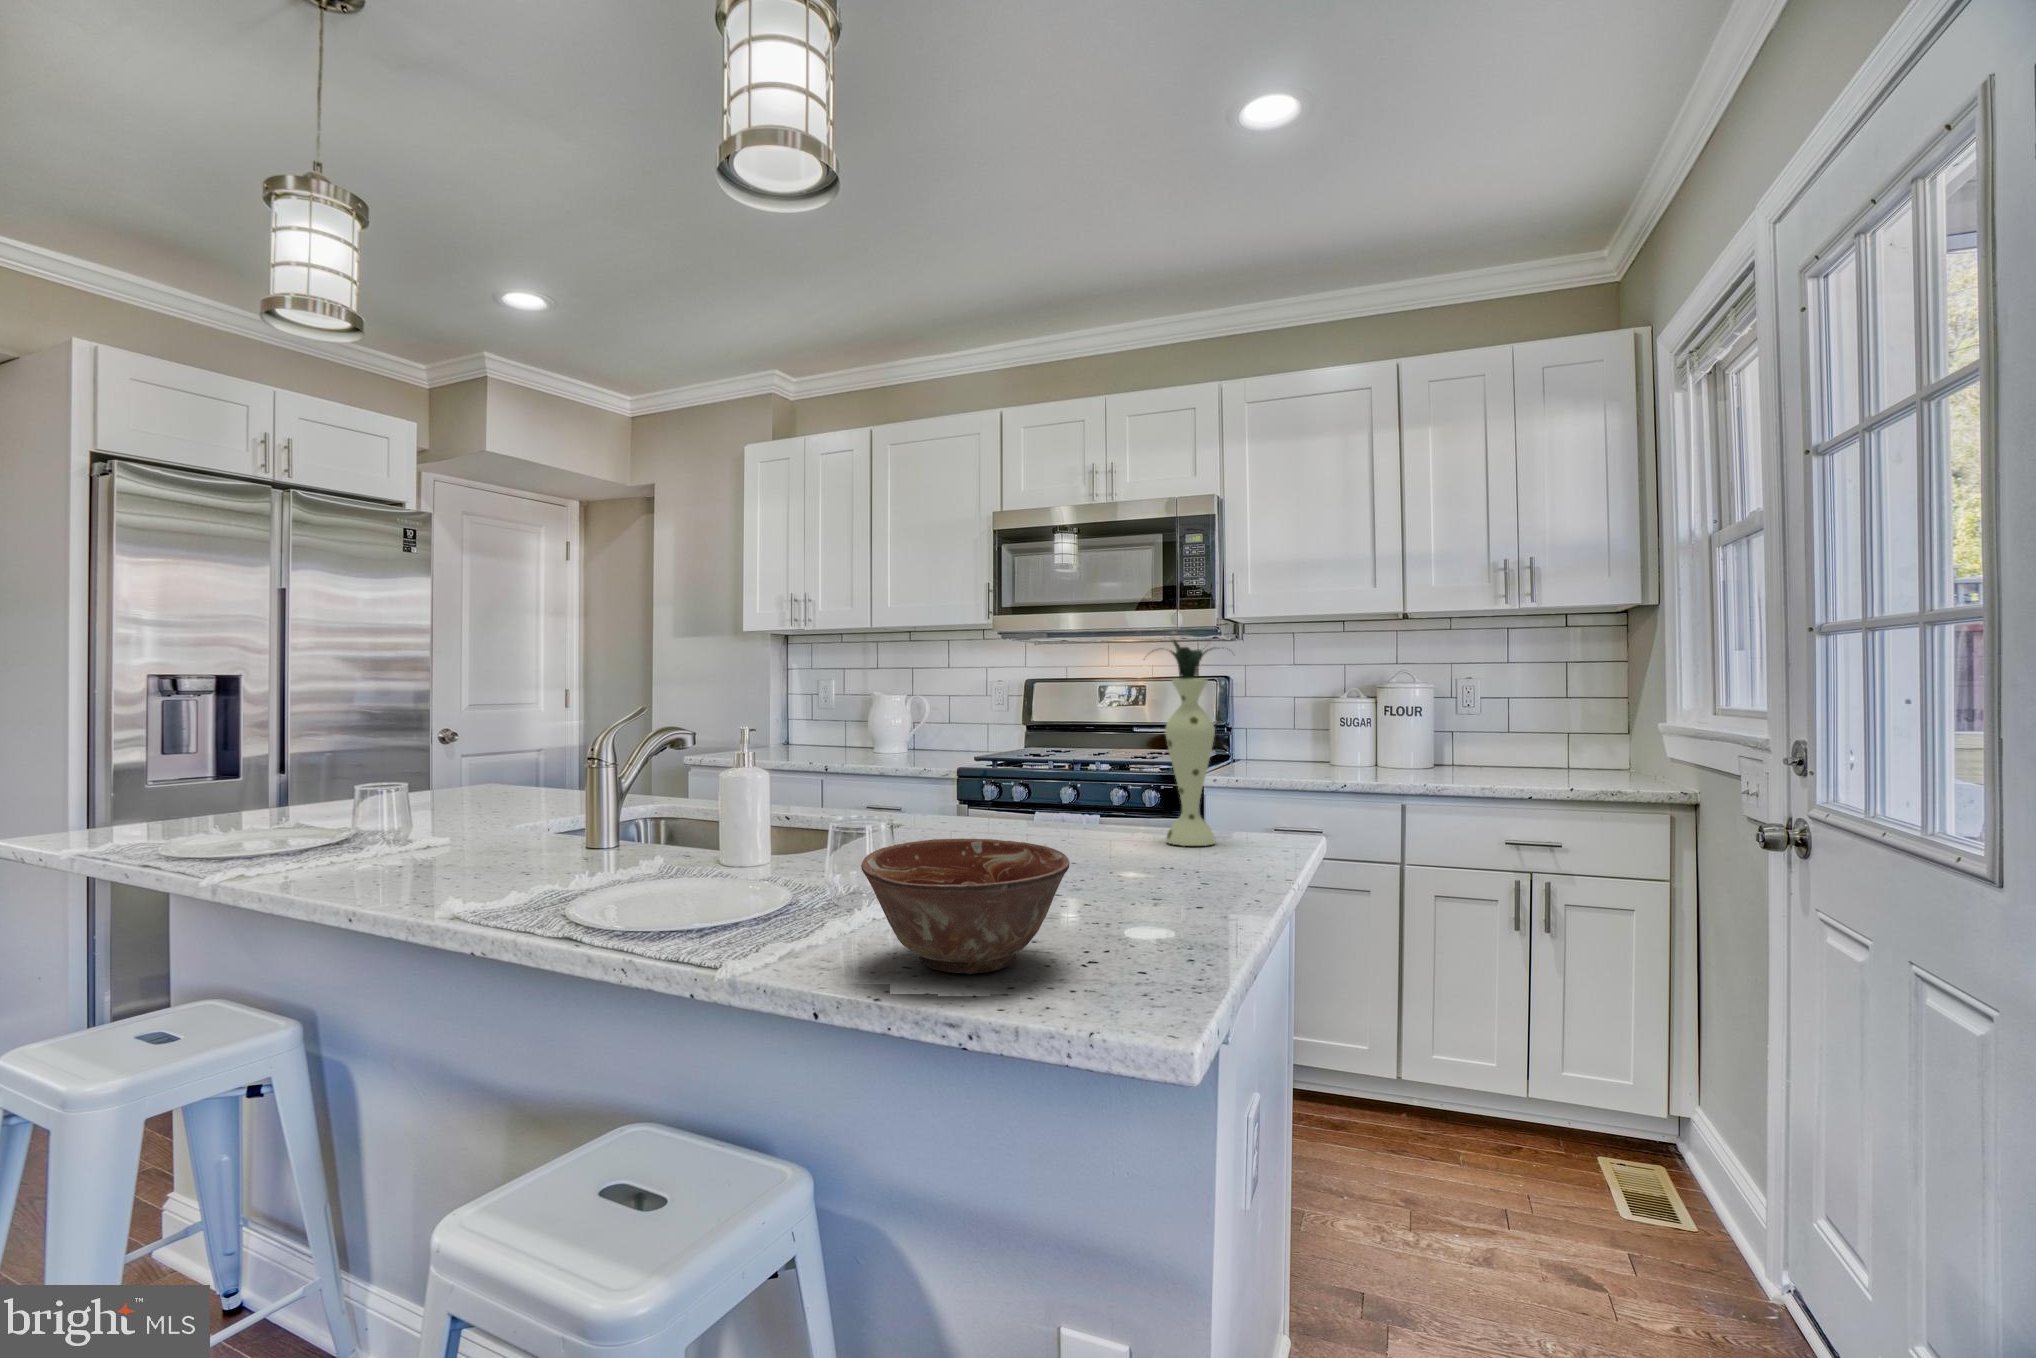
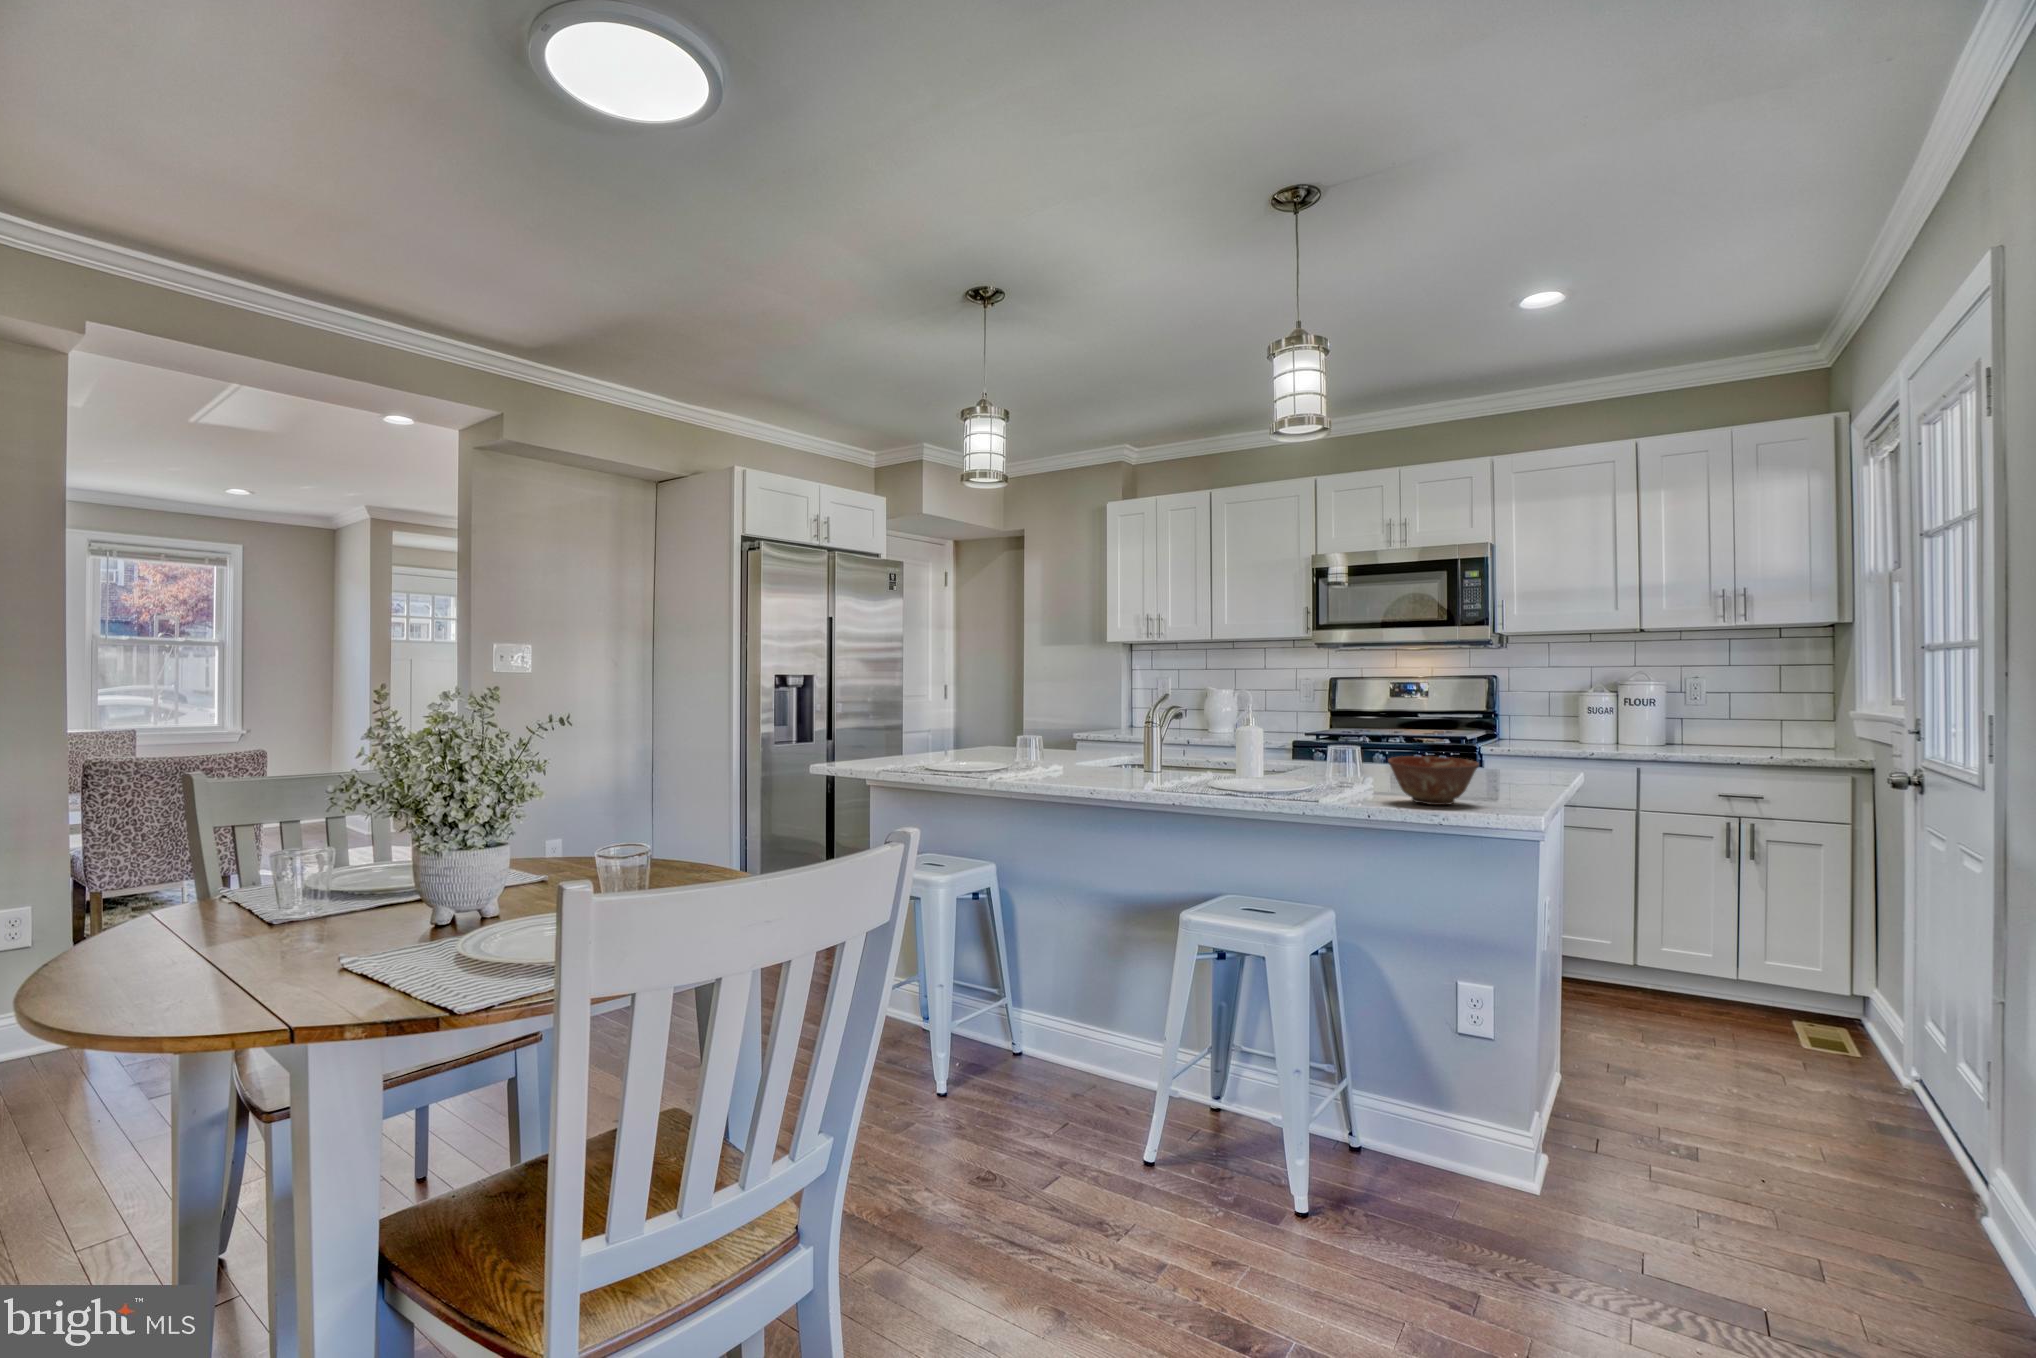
vase: present [1144,640,1216,846] -> none [1468,657,1528,778]

